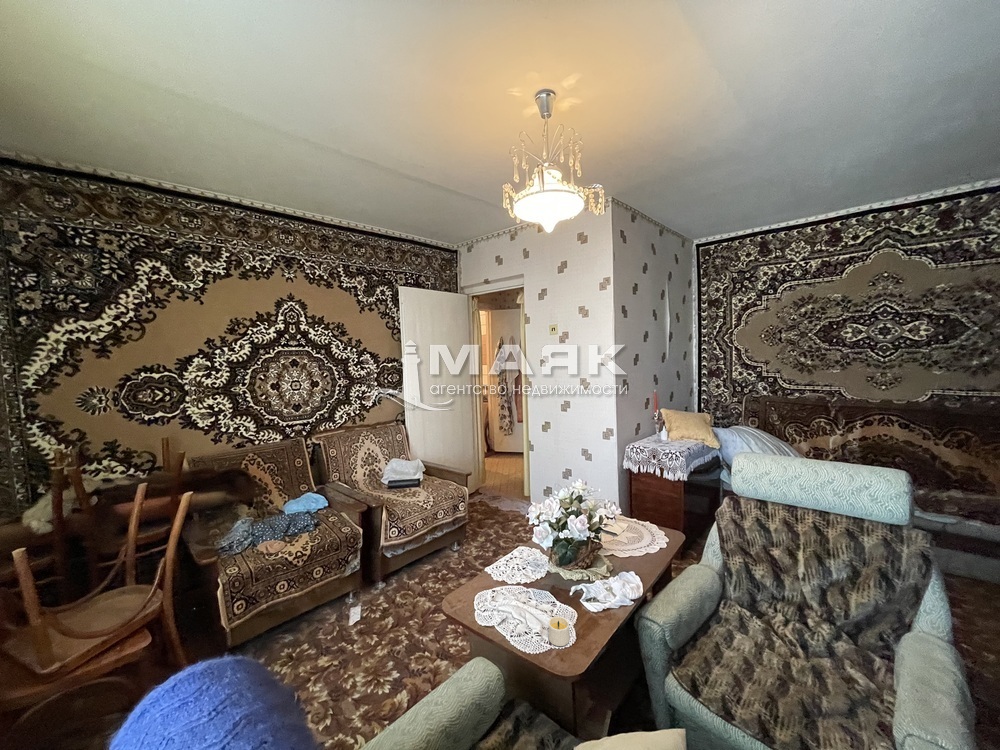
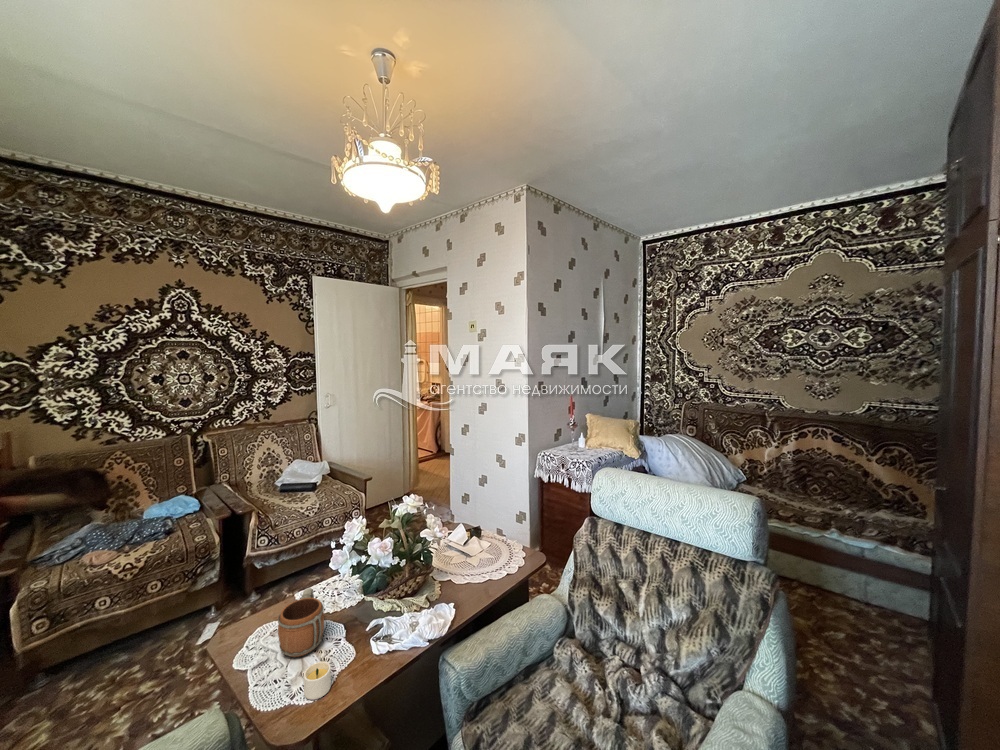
mug: none [502,560,538,616] -> present [278,588,324,657]

